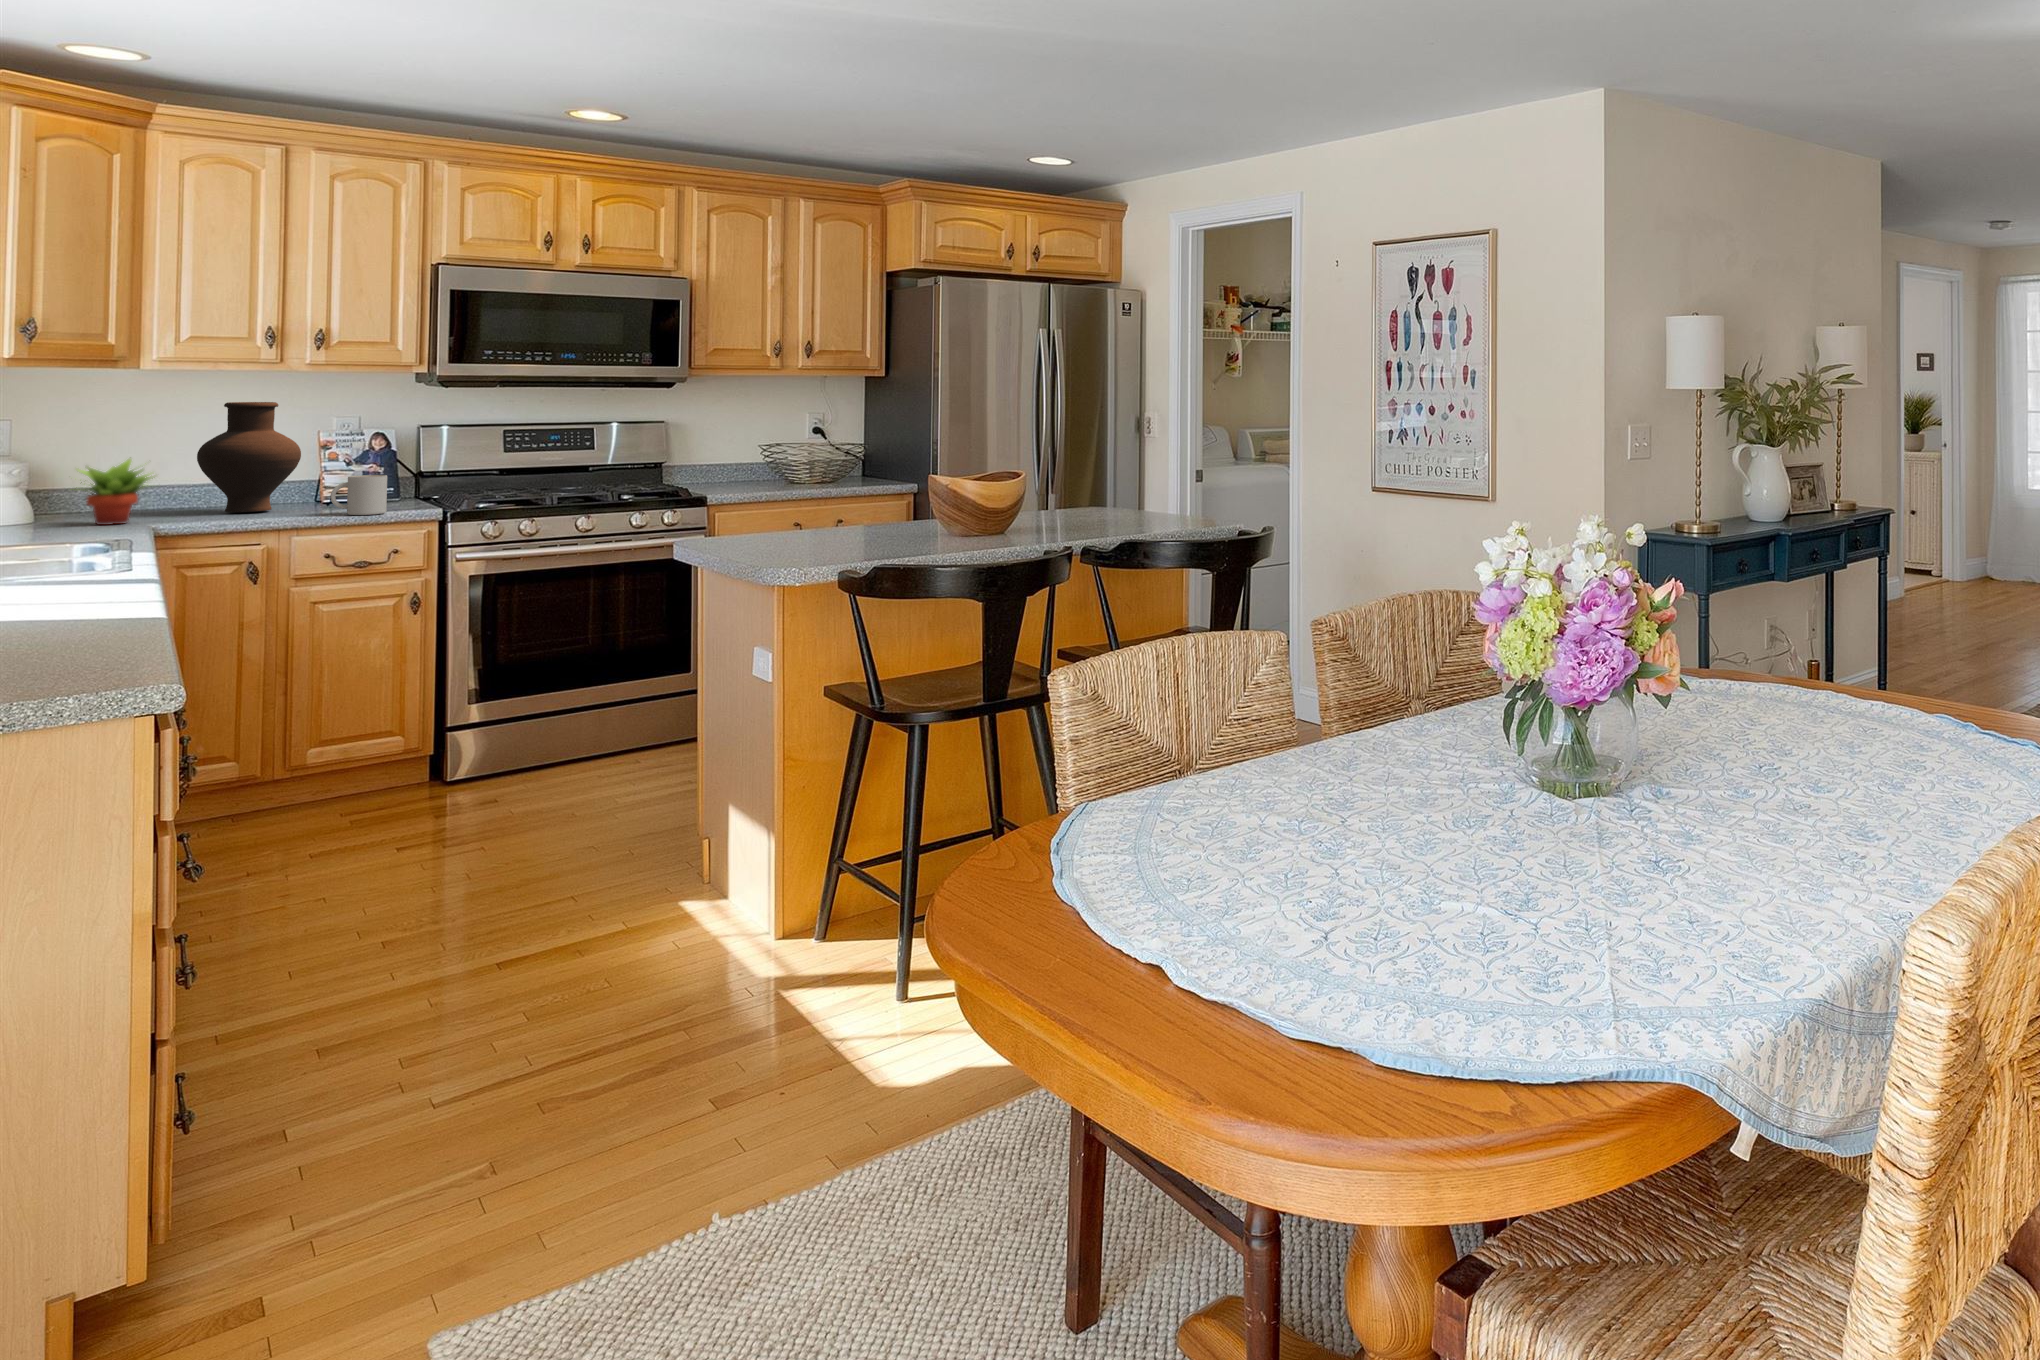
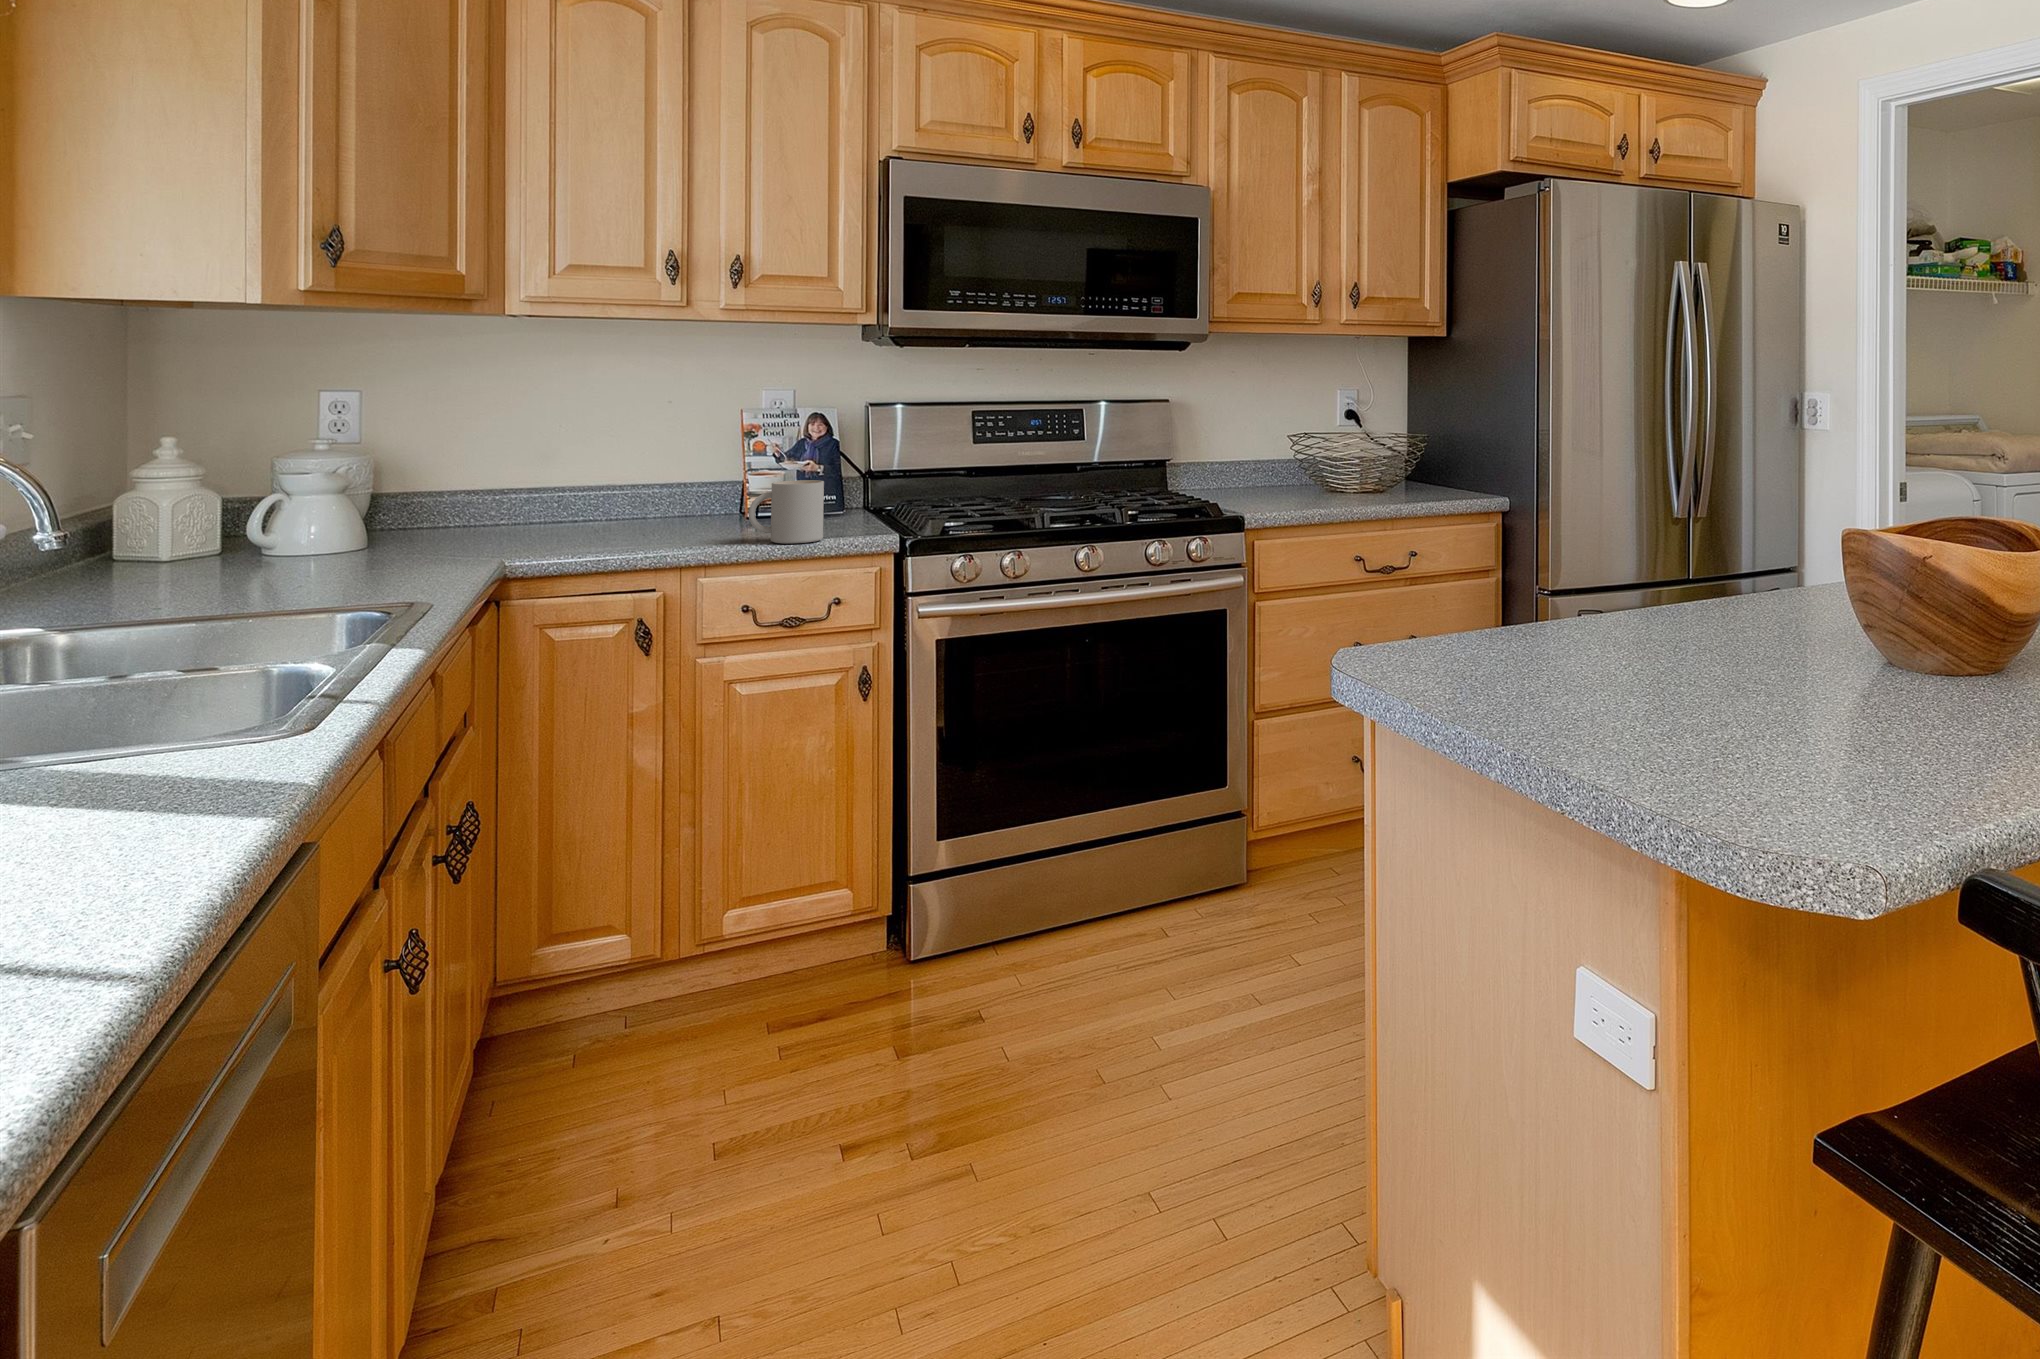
vase: present [197,402,301,512] -> none [580,368,714,534]
succulent plant: present [76,459,152,525] -> none [397,451,523,556]

